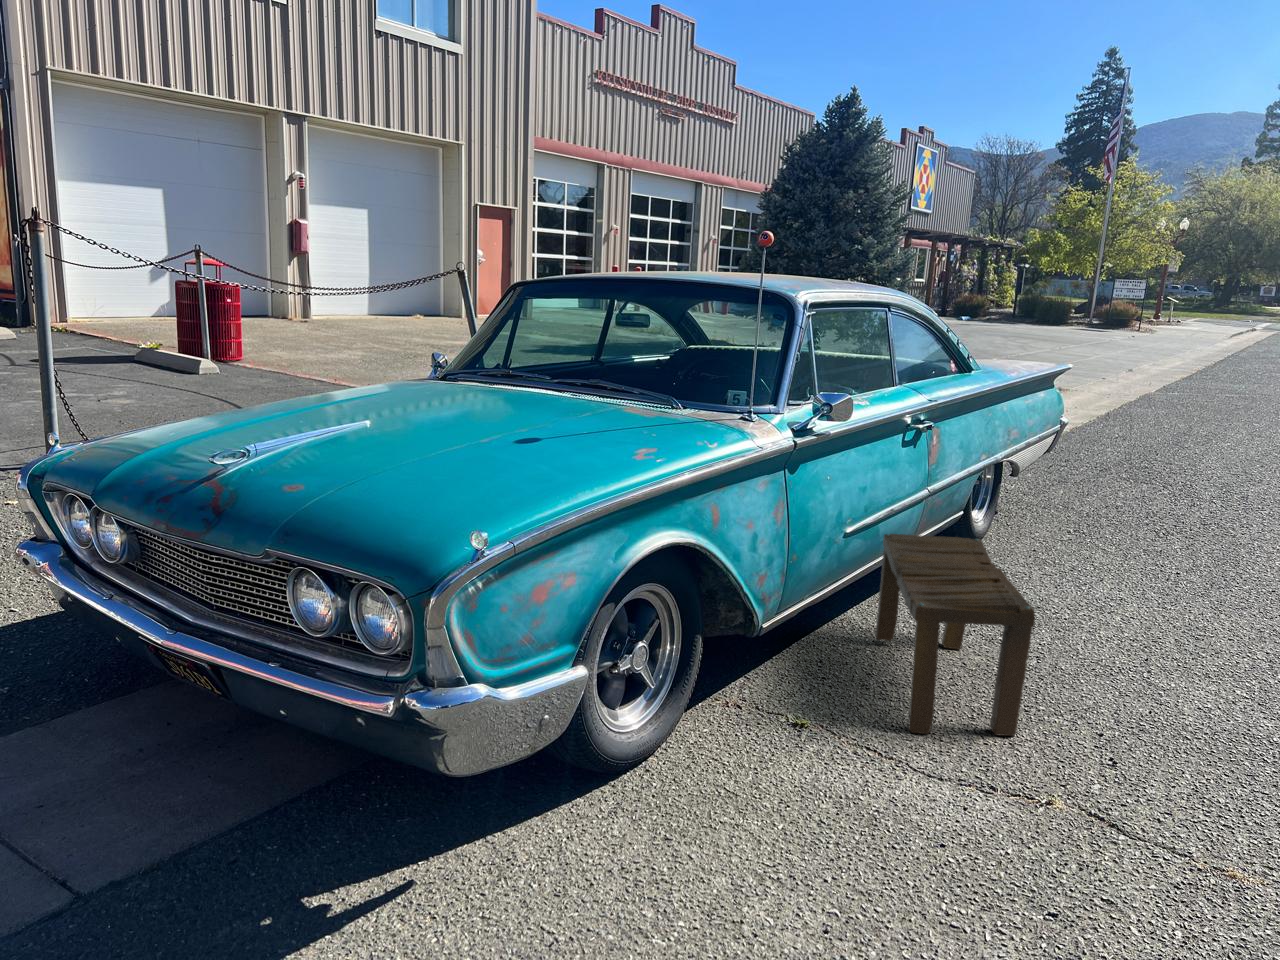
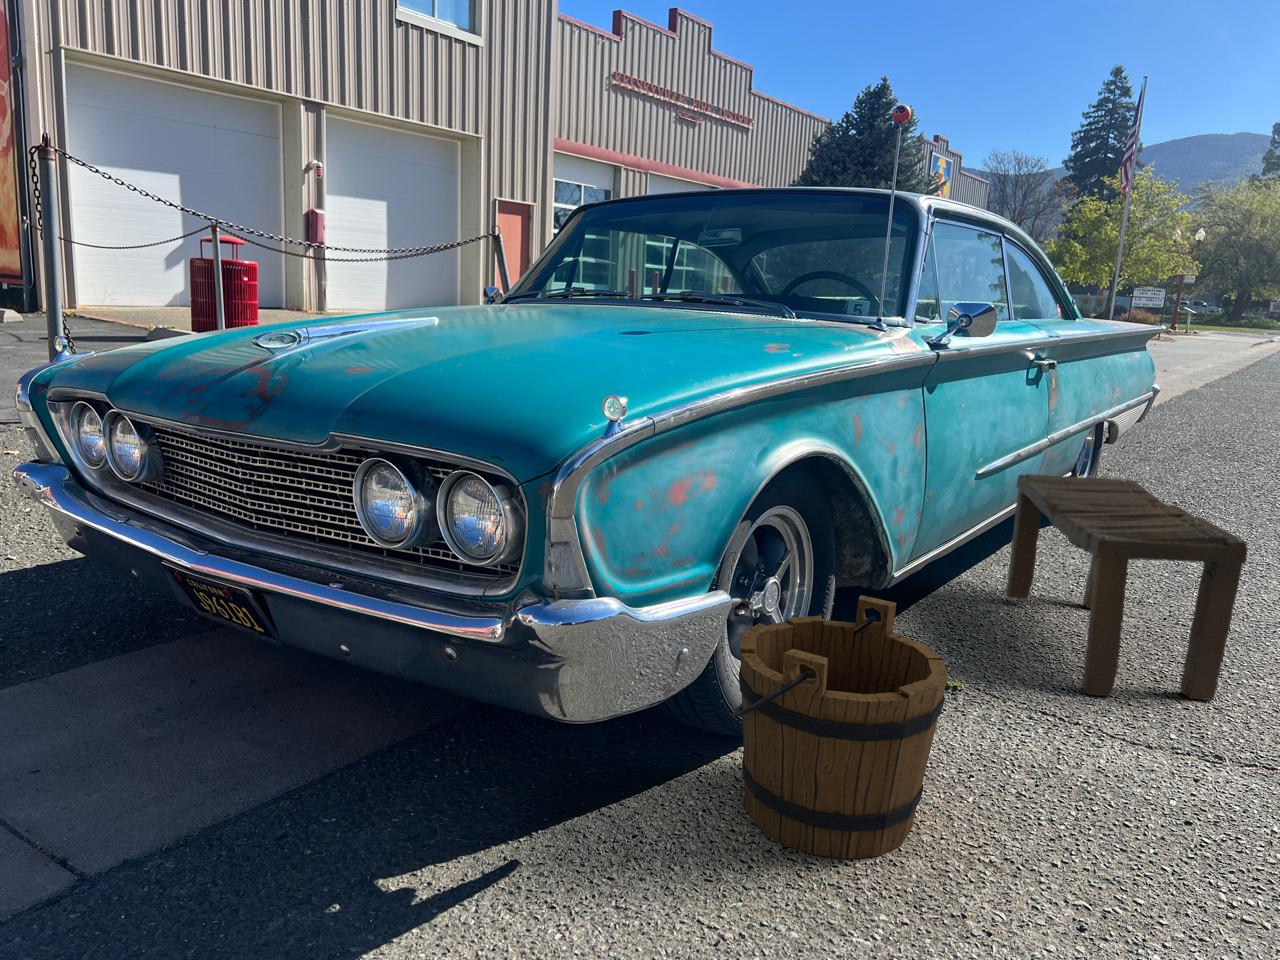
bucket: none [585,667,747,878] -> present [733,595,948,859]

